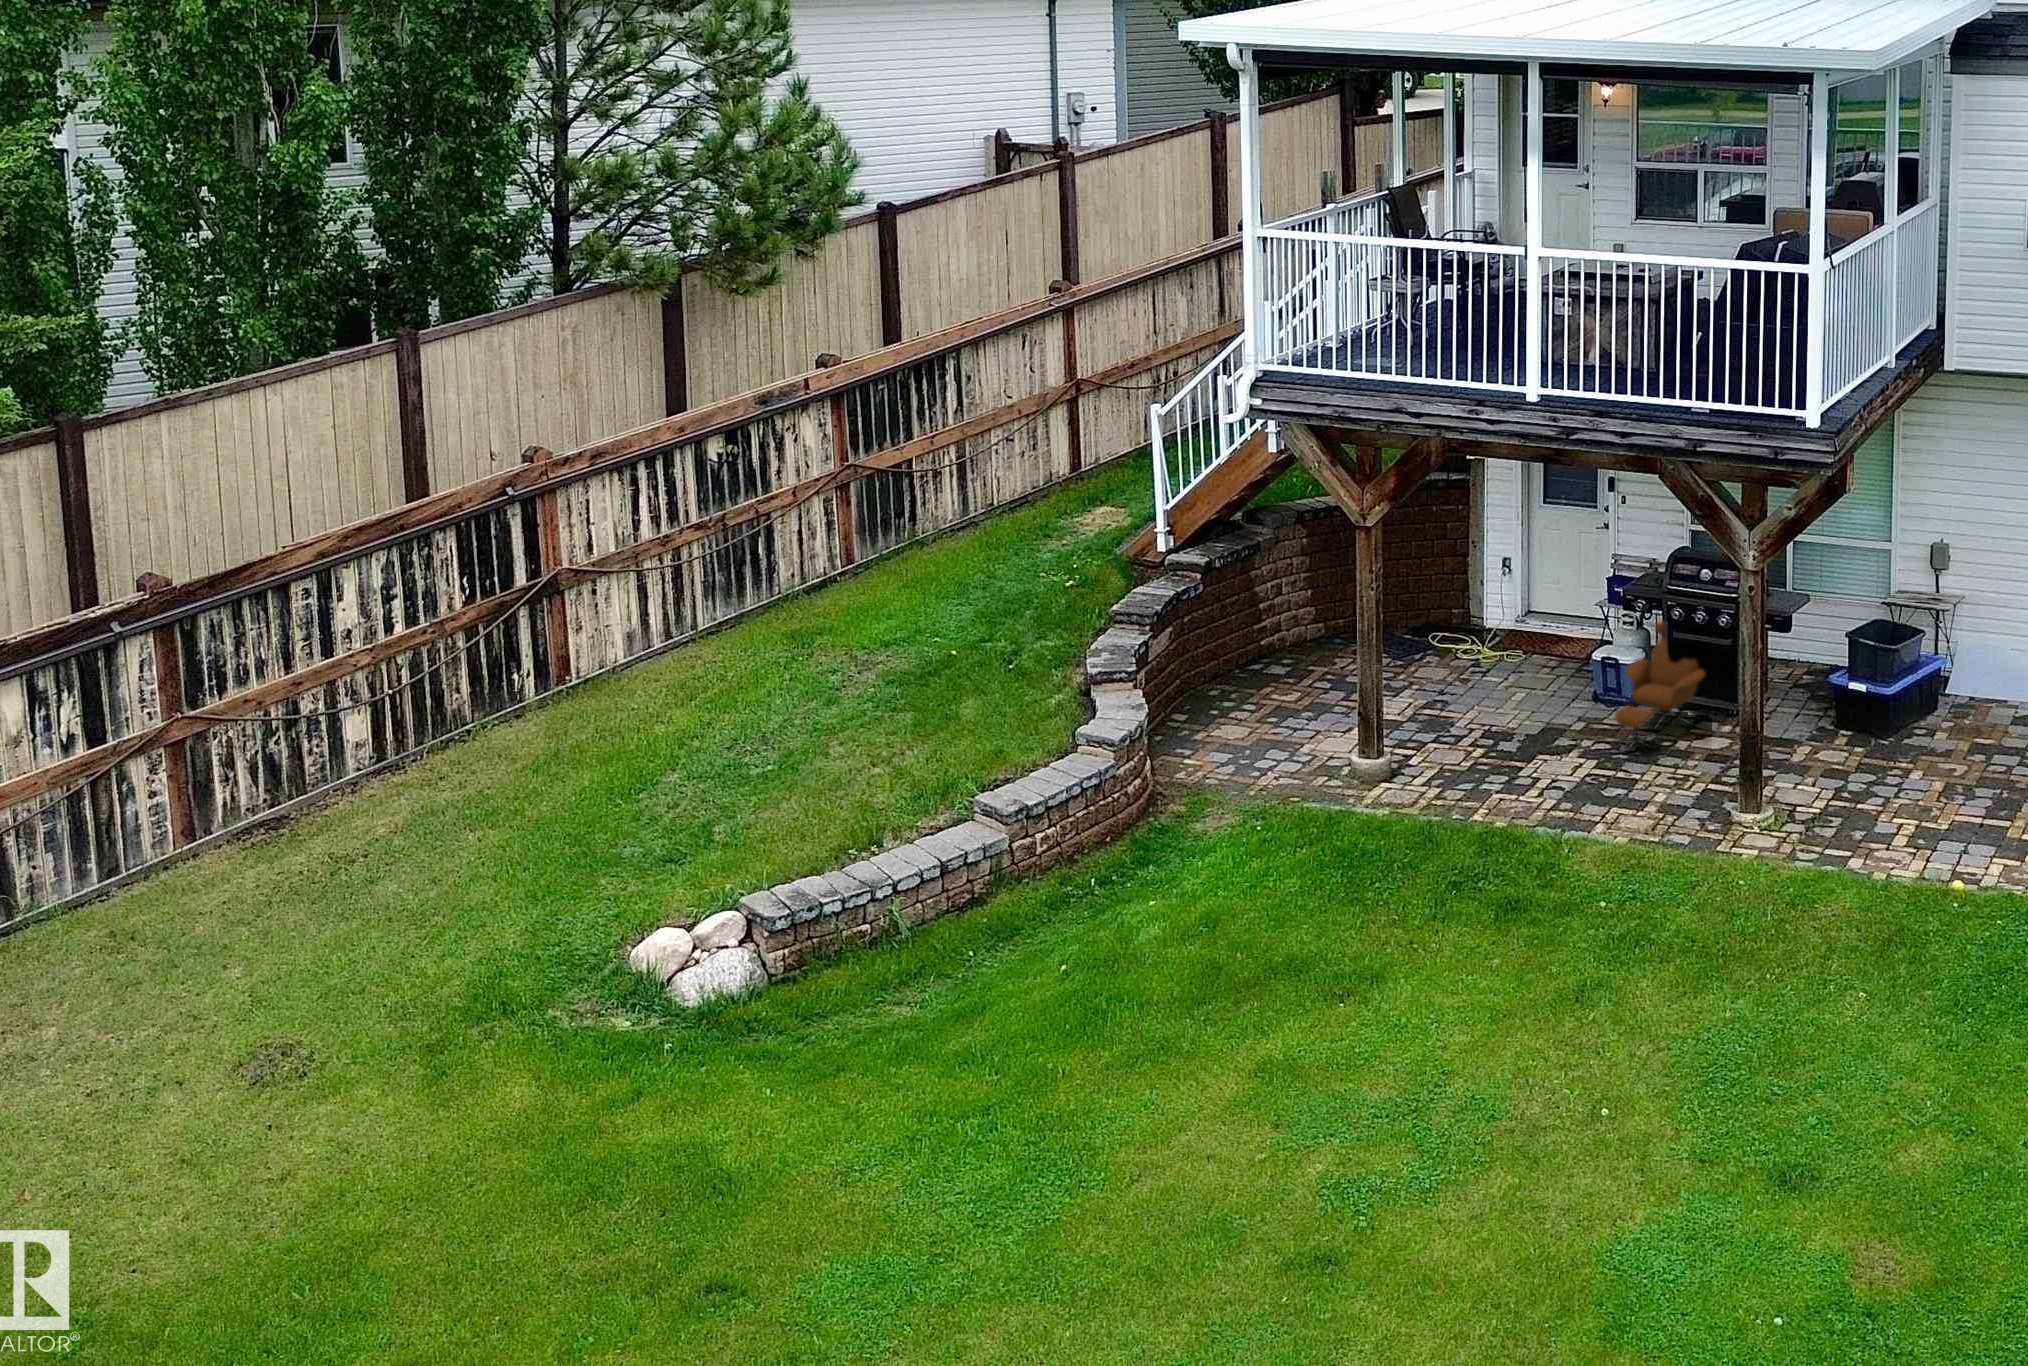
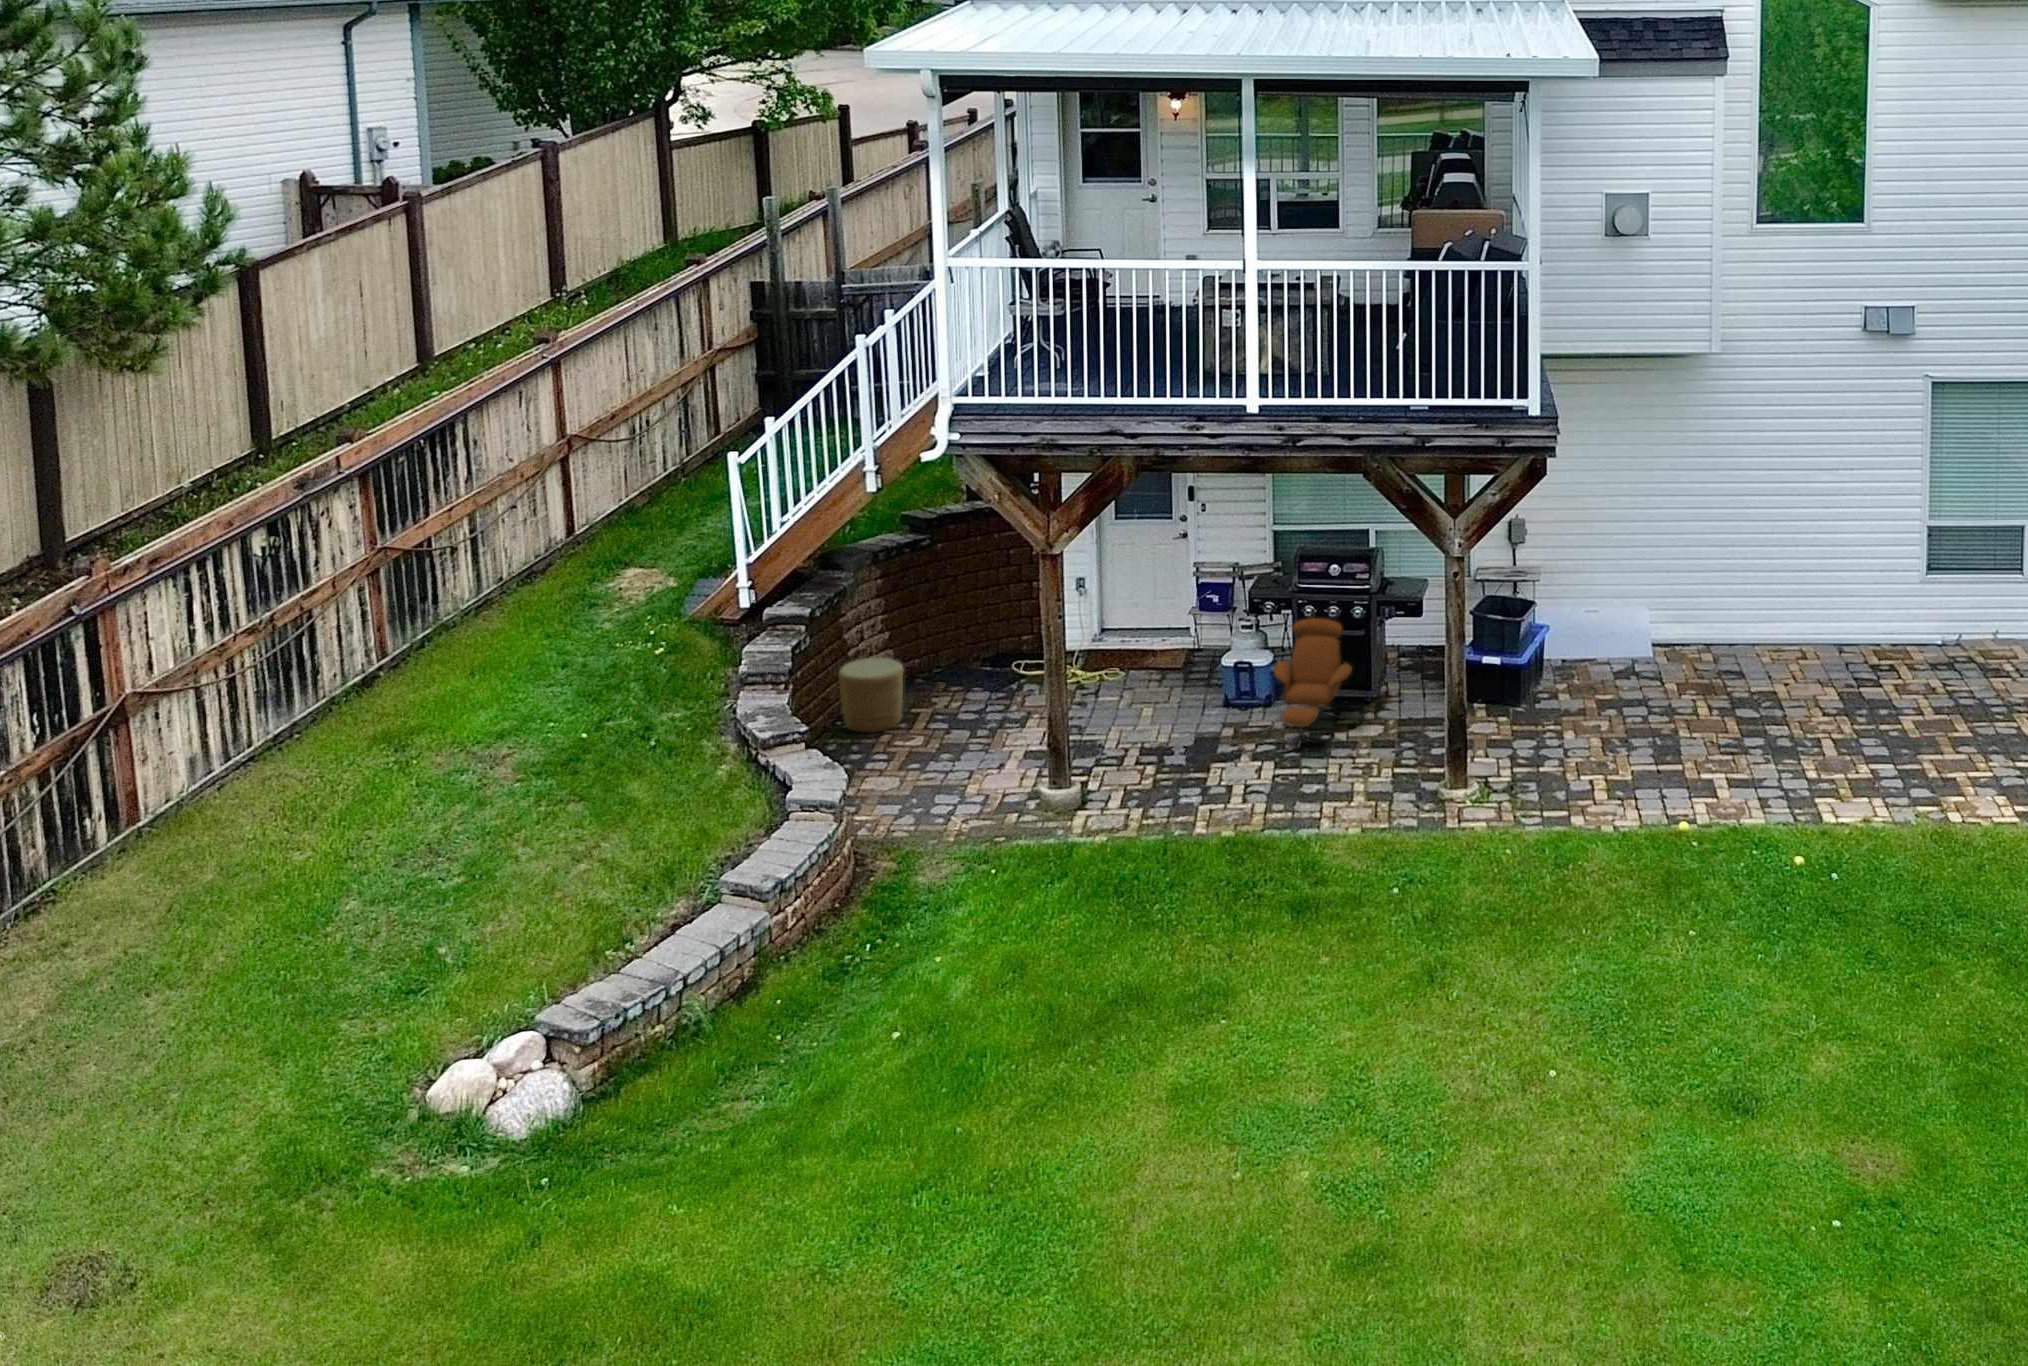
woven basket: none [1244,608,1303,678] -> present [839,658,904,733]

